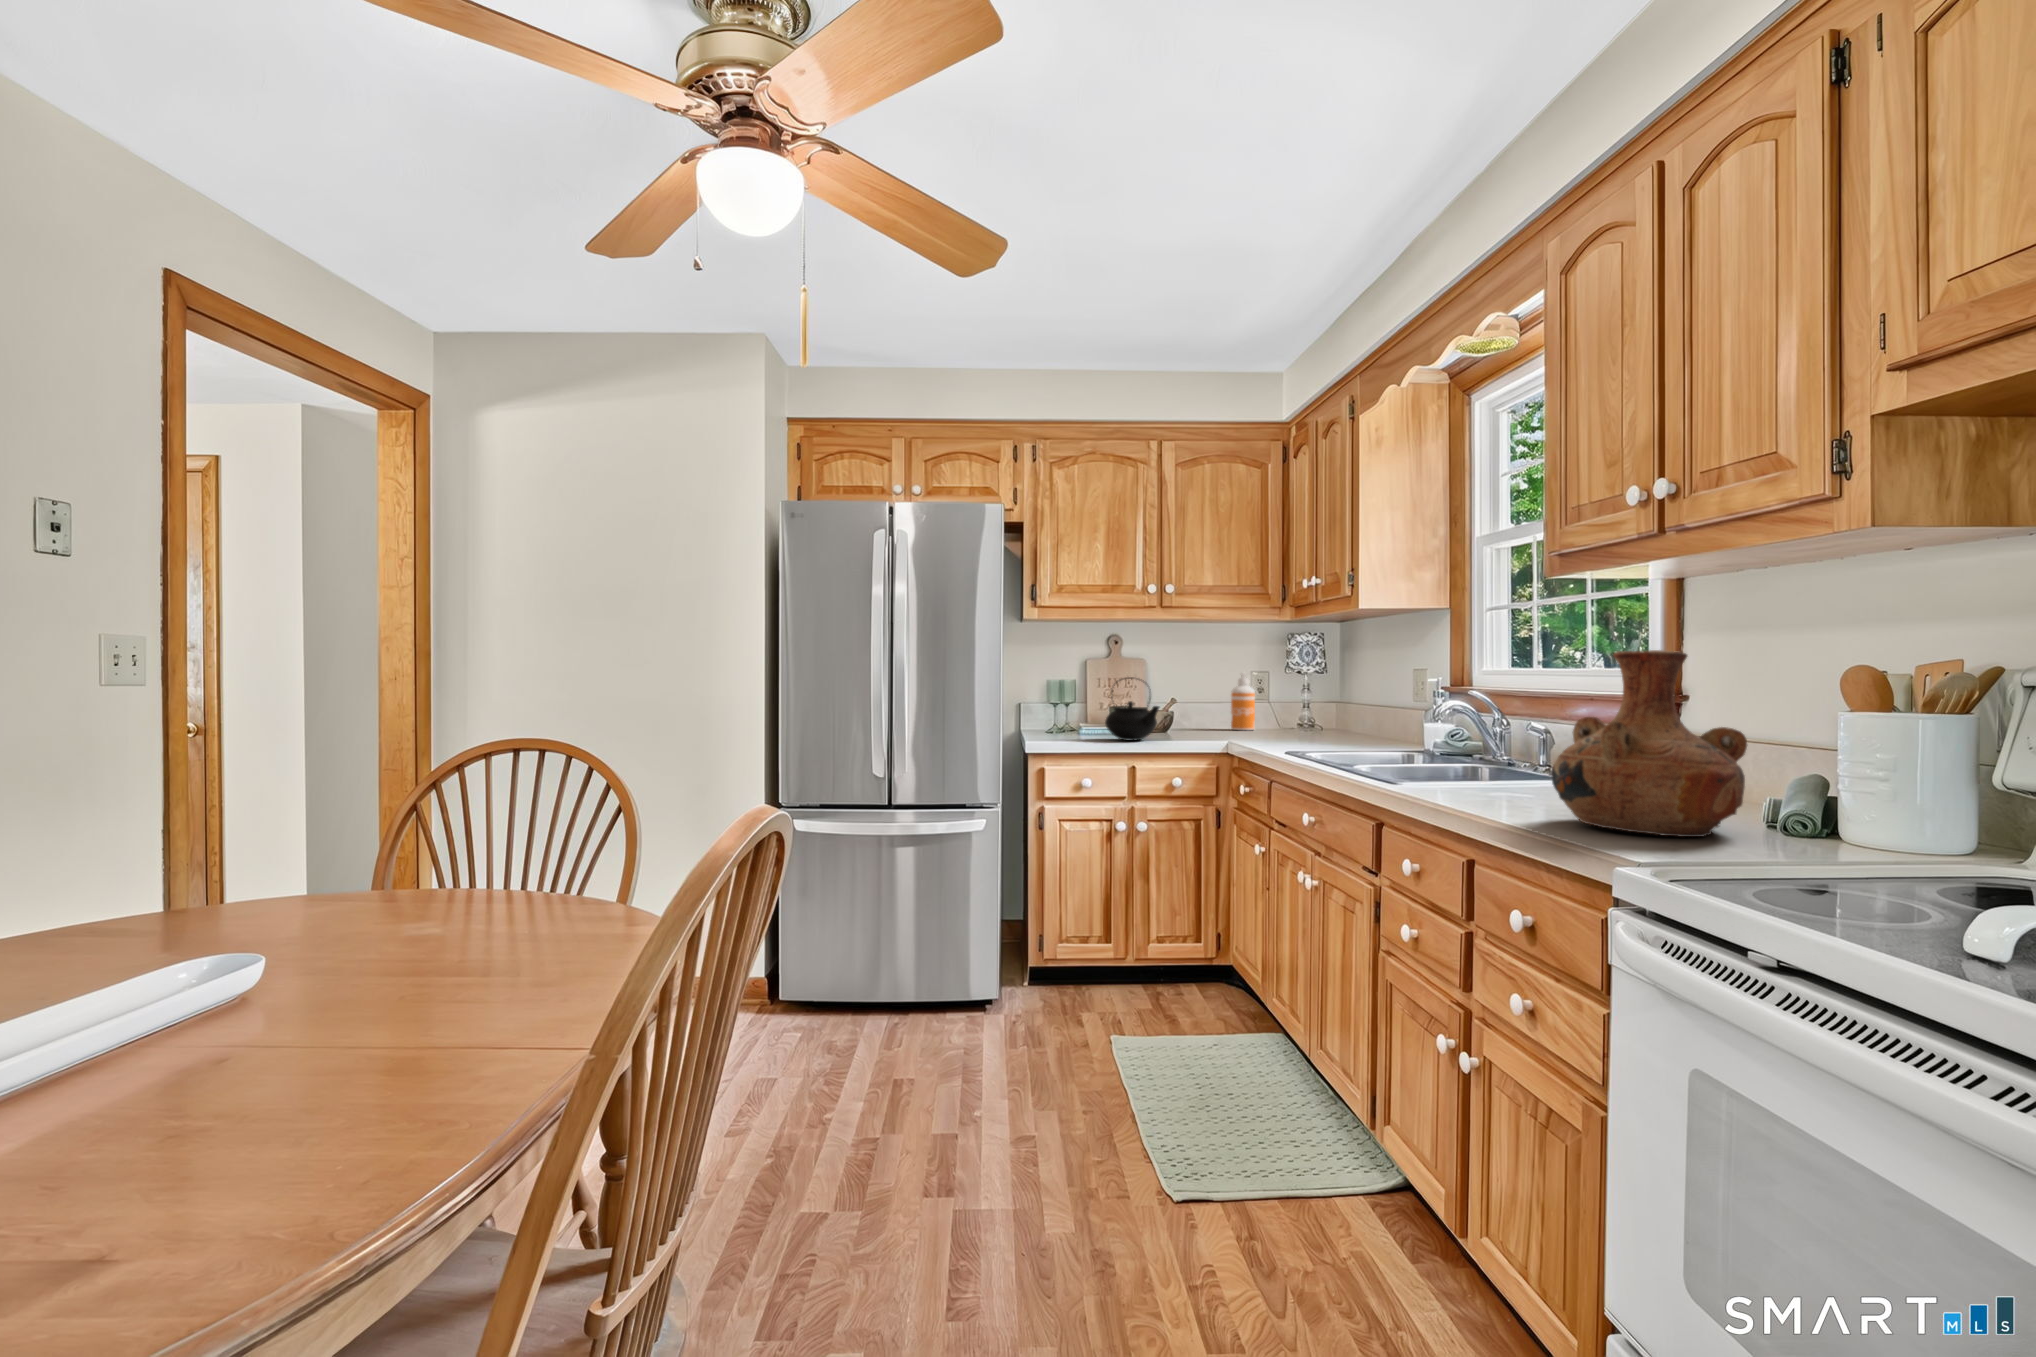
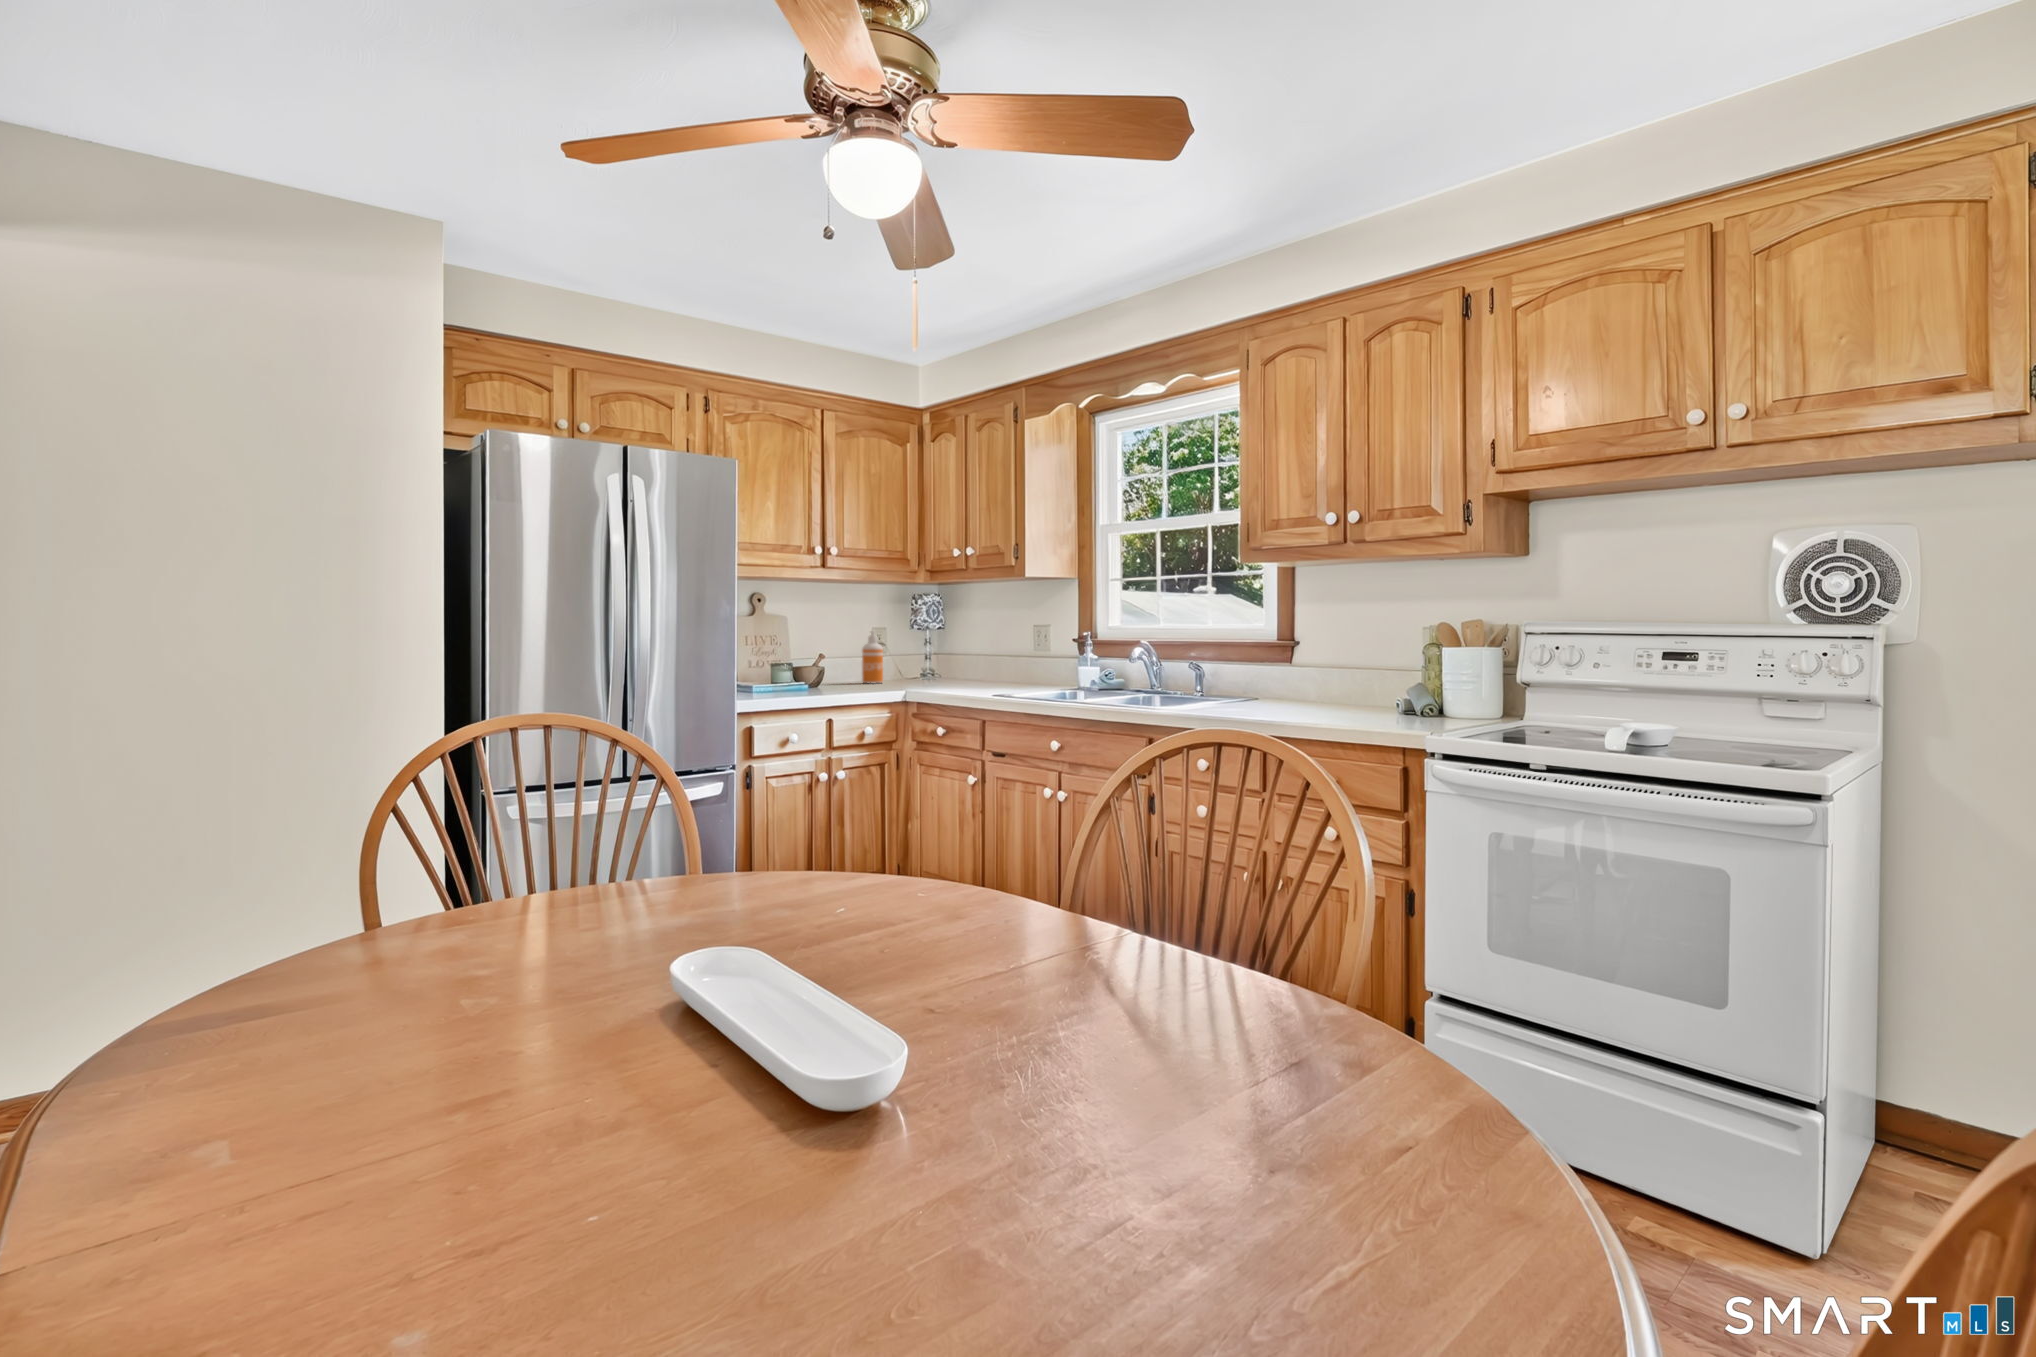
vase: present [1551,650,1747,837] -> none [1305,616,1406,725]
teapot: present [1105,677,1159,741] -> none [795,635,854,695]

